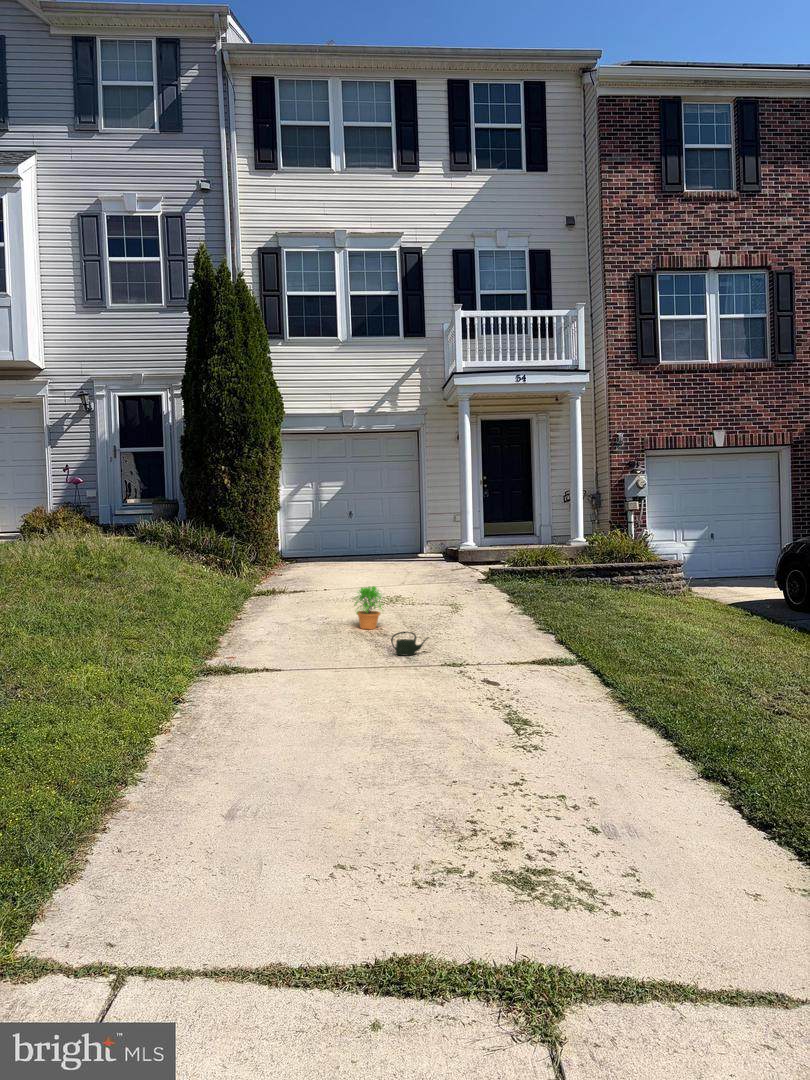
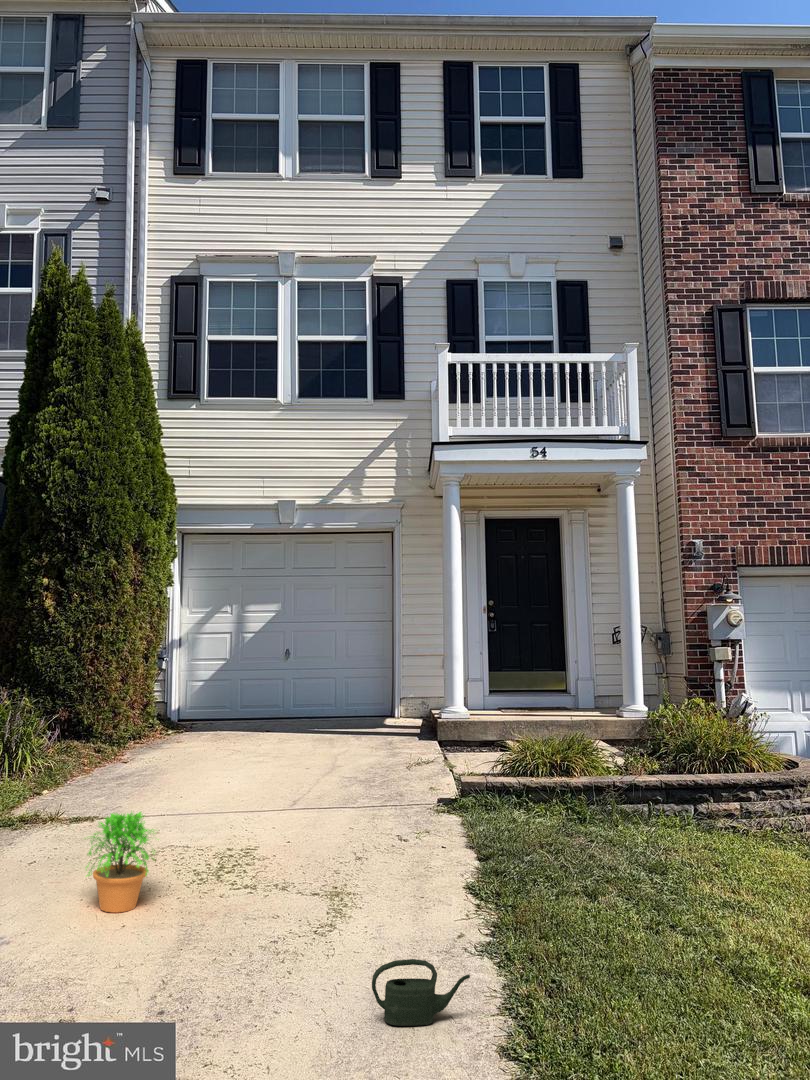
watering can: present [391,632,429,656] -> present [372,959,470,1026]

